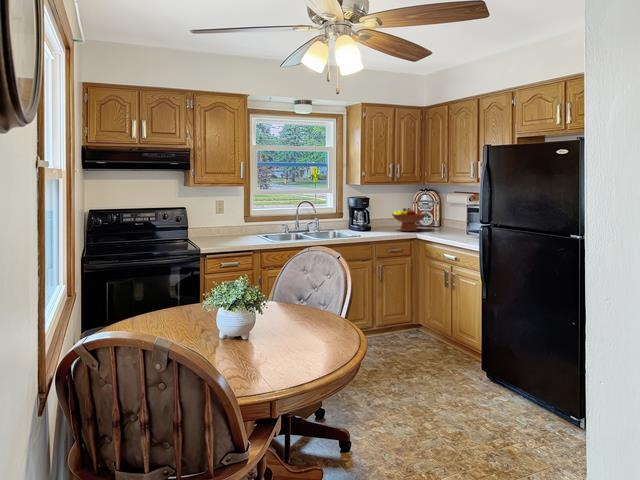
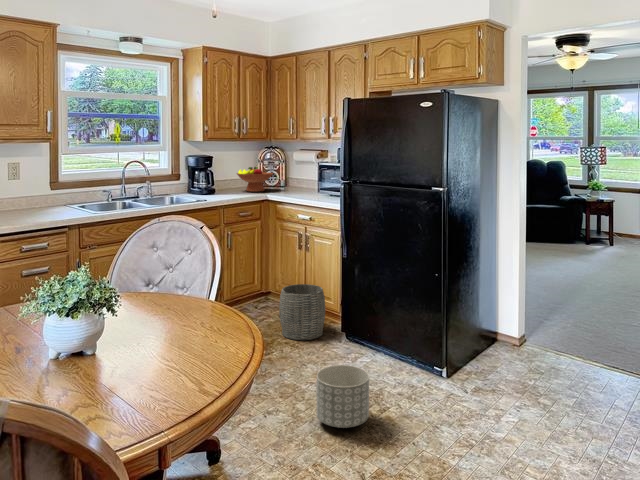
woven basket: none [421,319,466,373] -> present [279,284,325,340]
planter: none [438,394,490,454] -> present [317,365,369,428]

